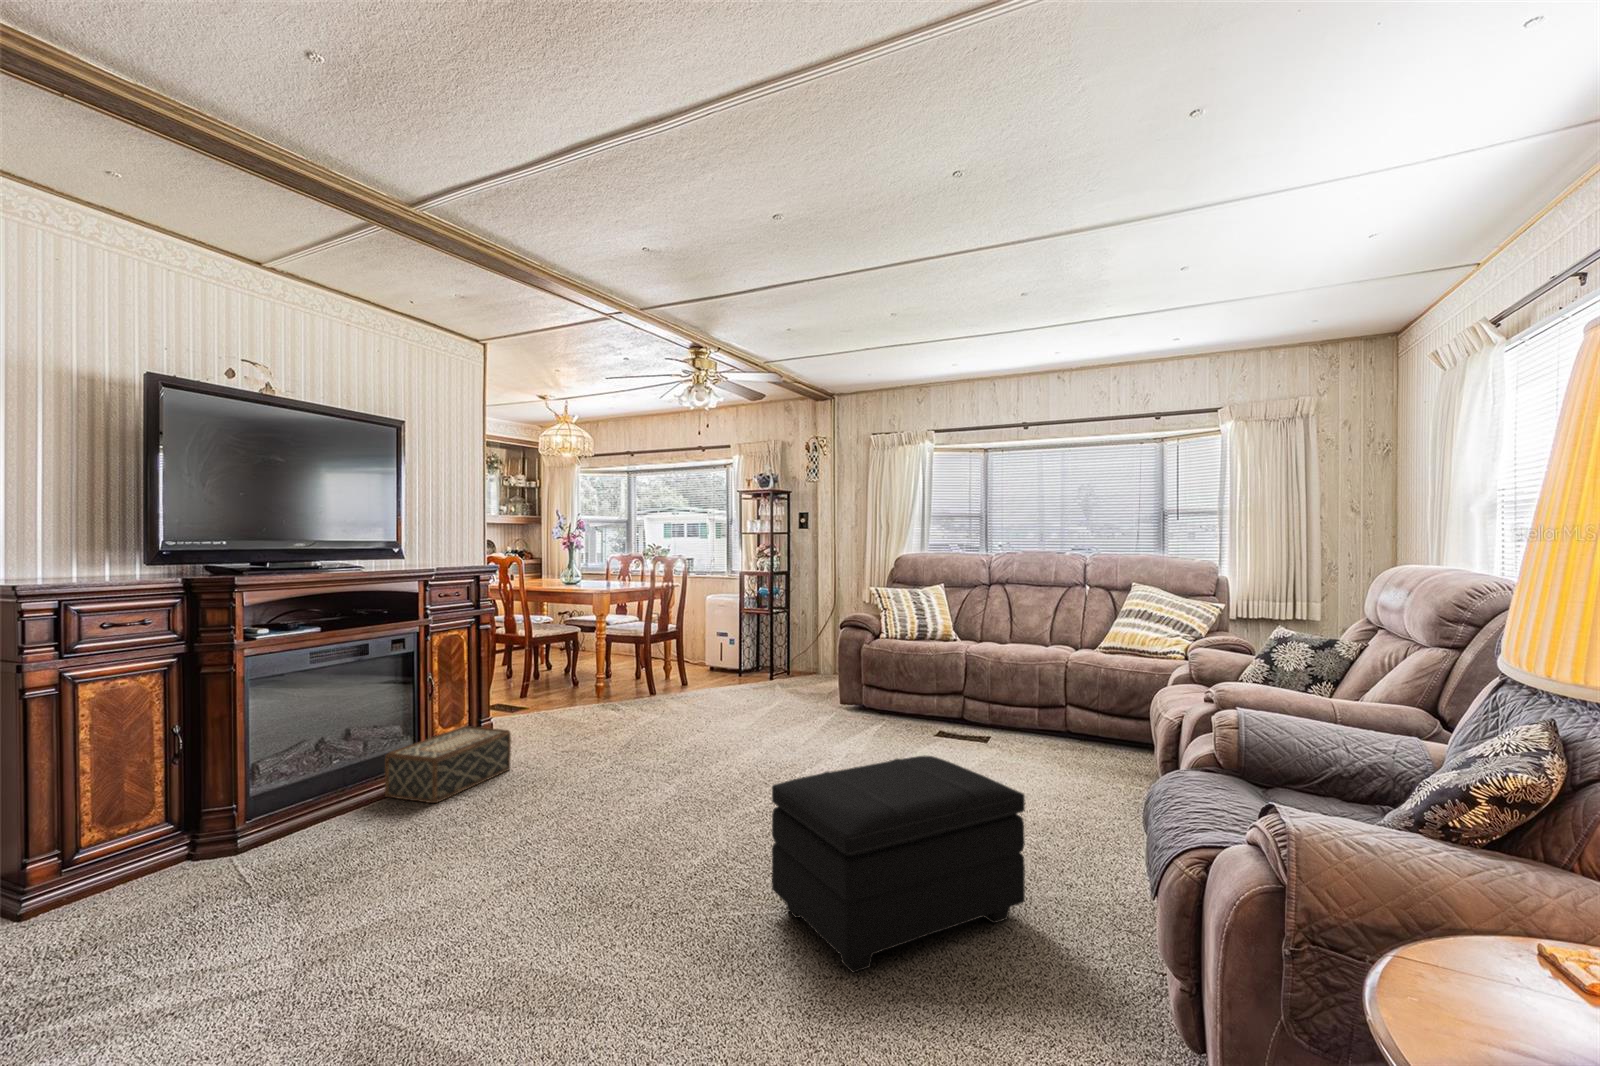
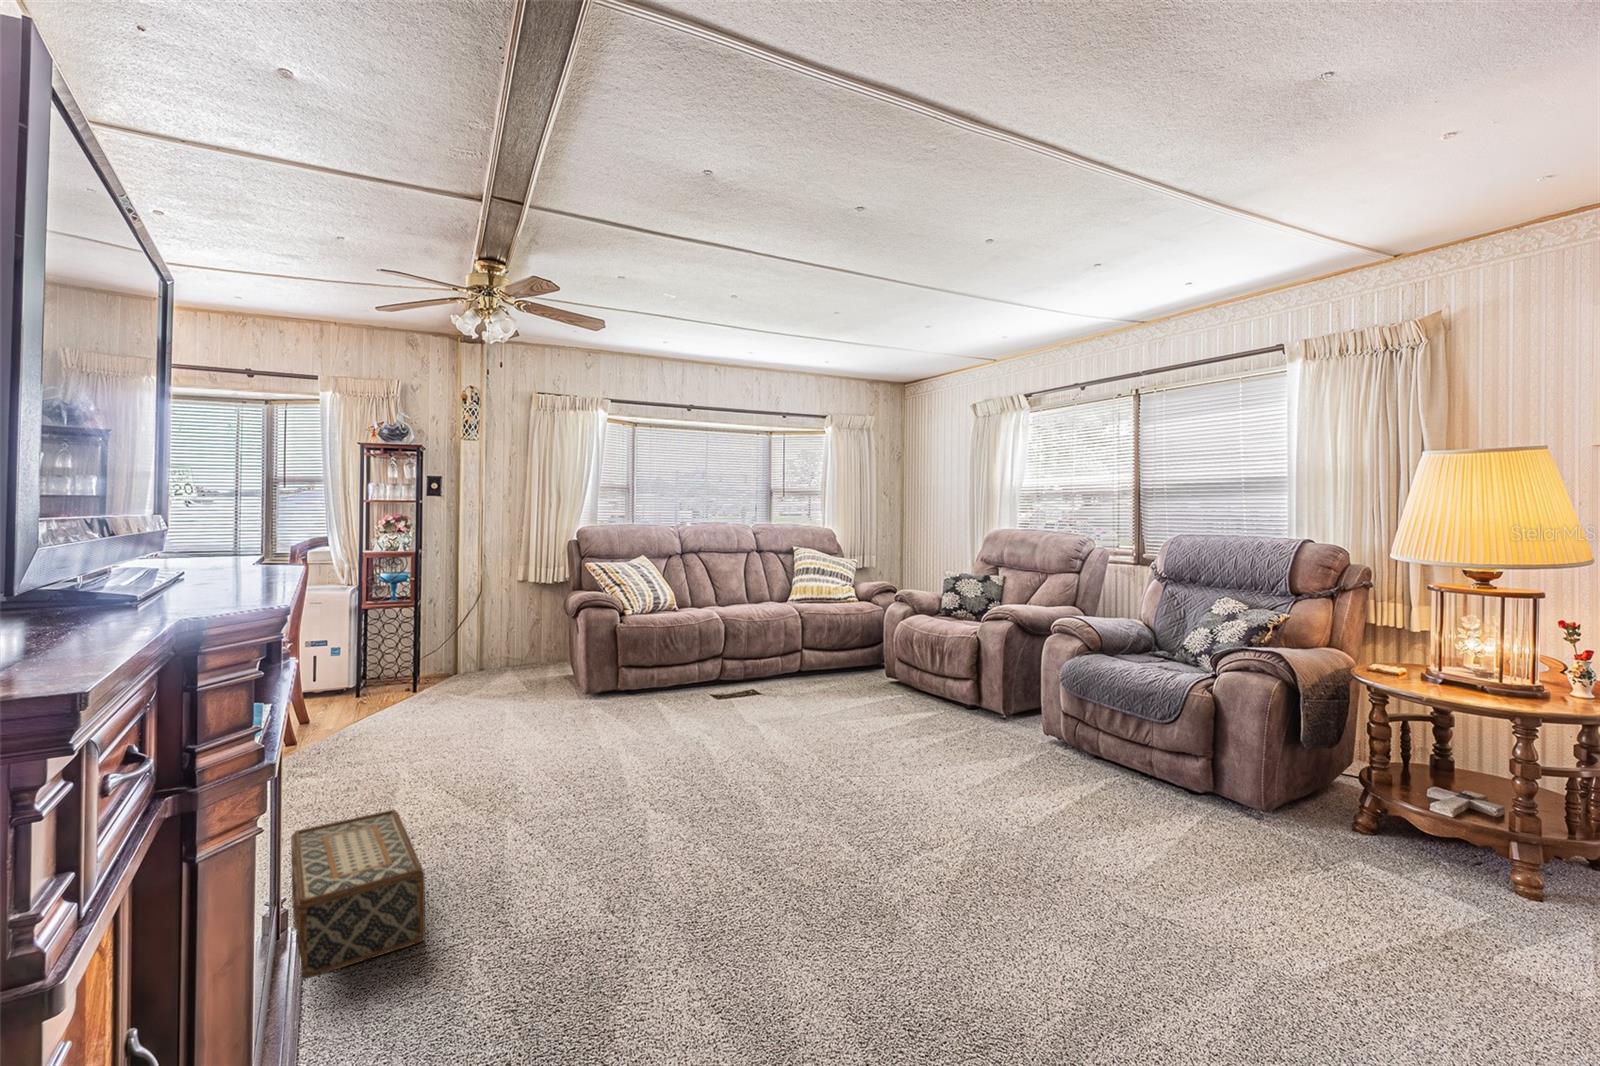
footstool: present [772,755,1025,973] -> none [949,682,1091,832]

